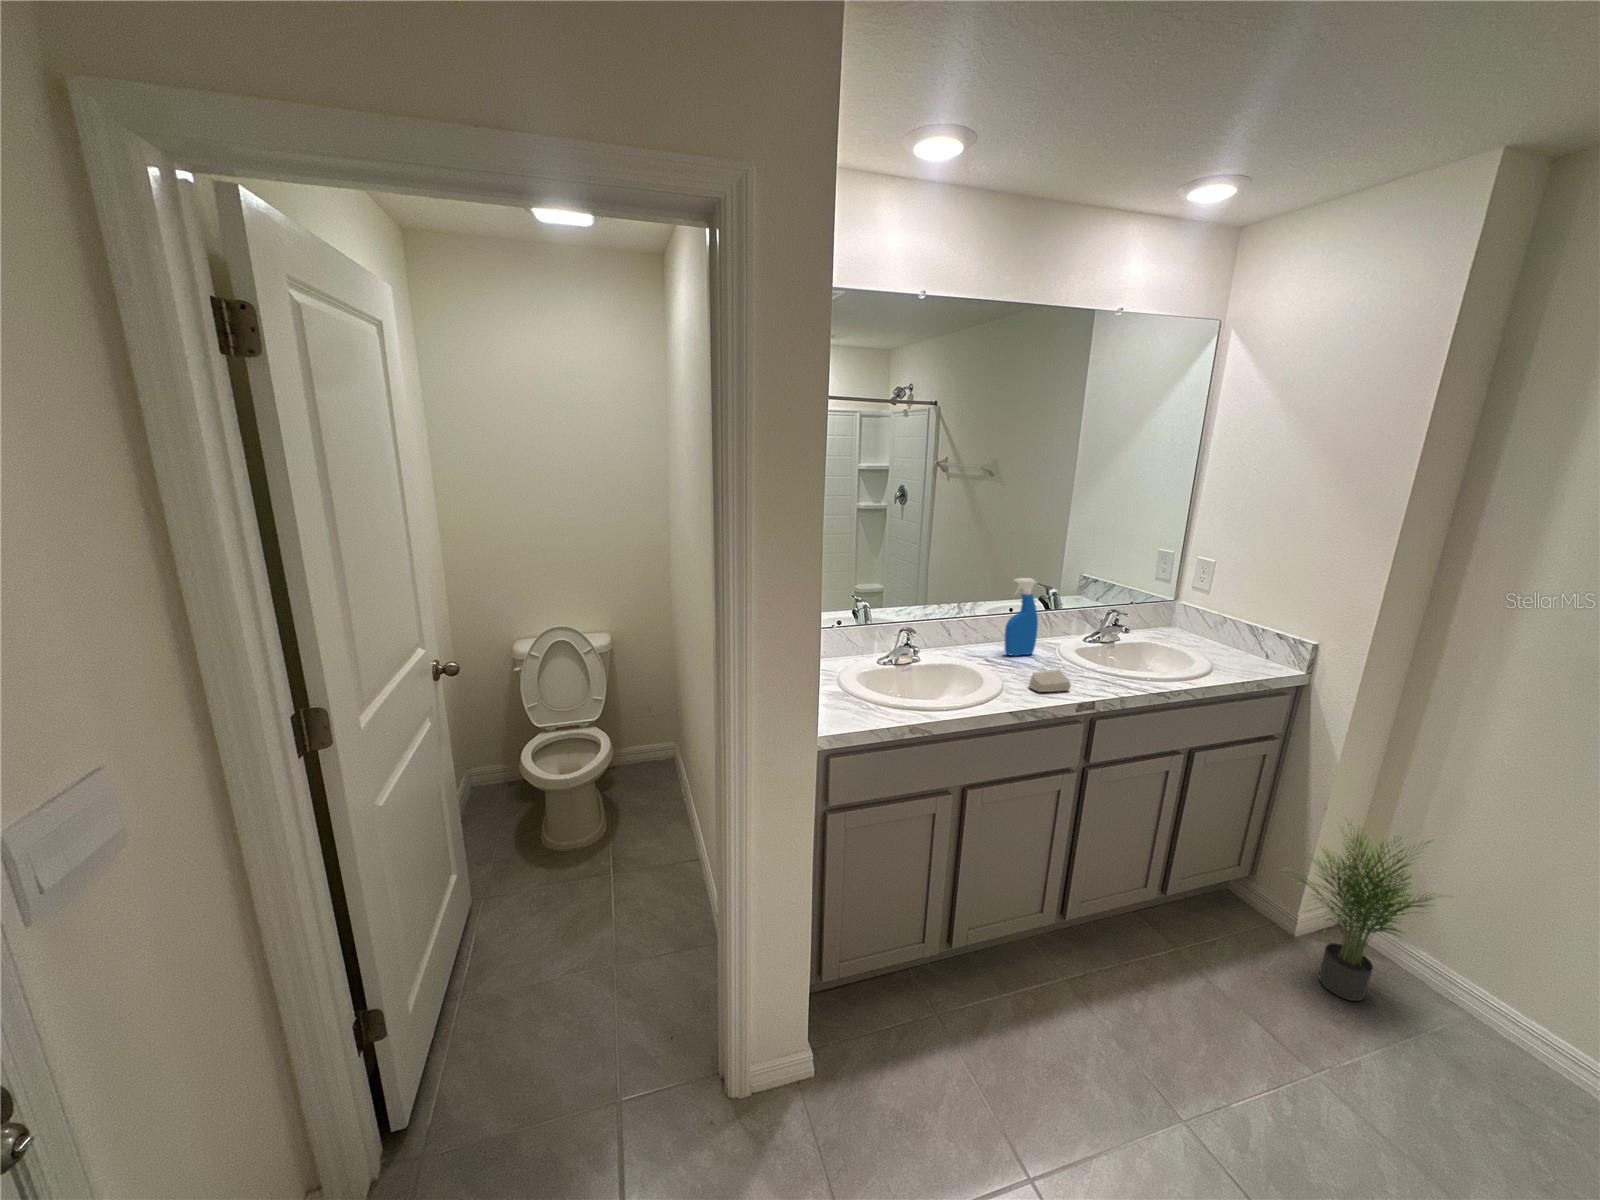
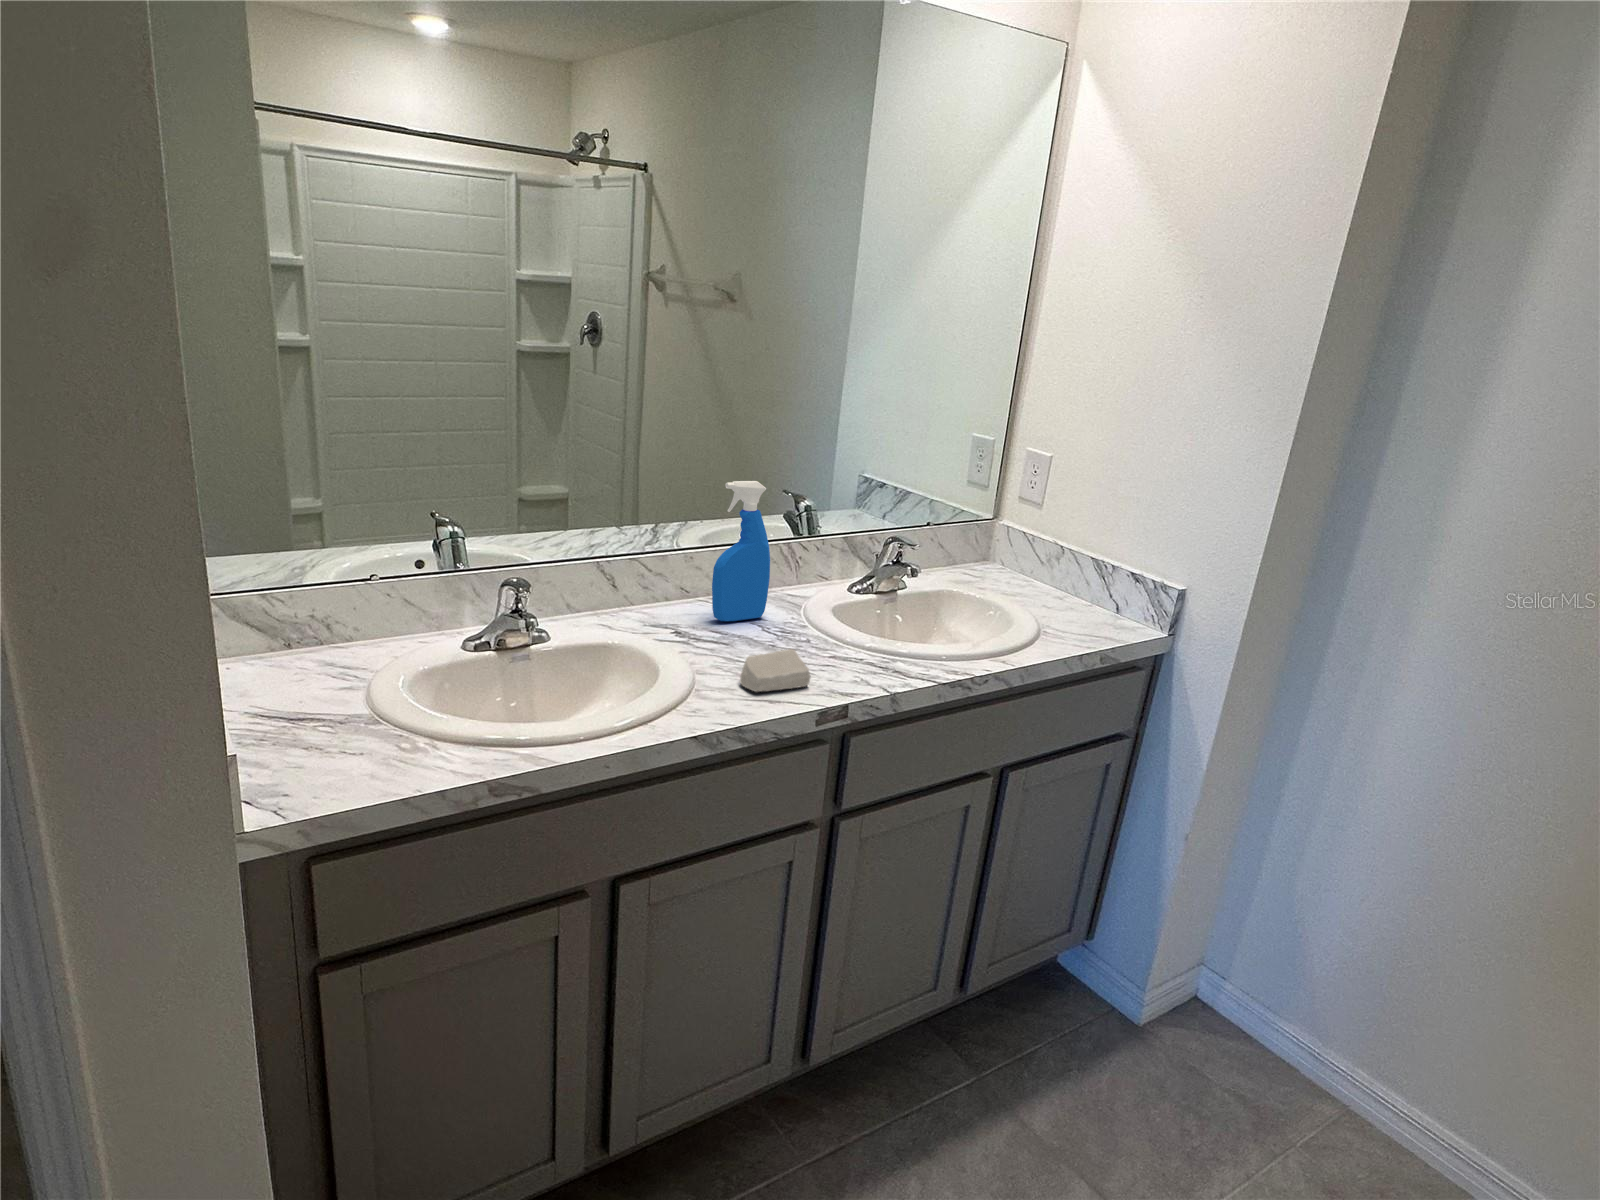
potted plant: present [1289,824,1451,1001] -> none [1112,848,1338,1114]

